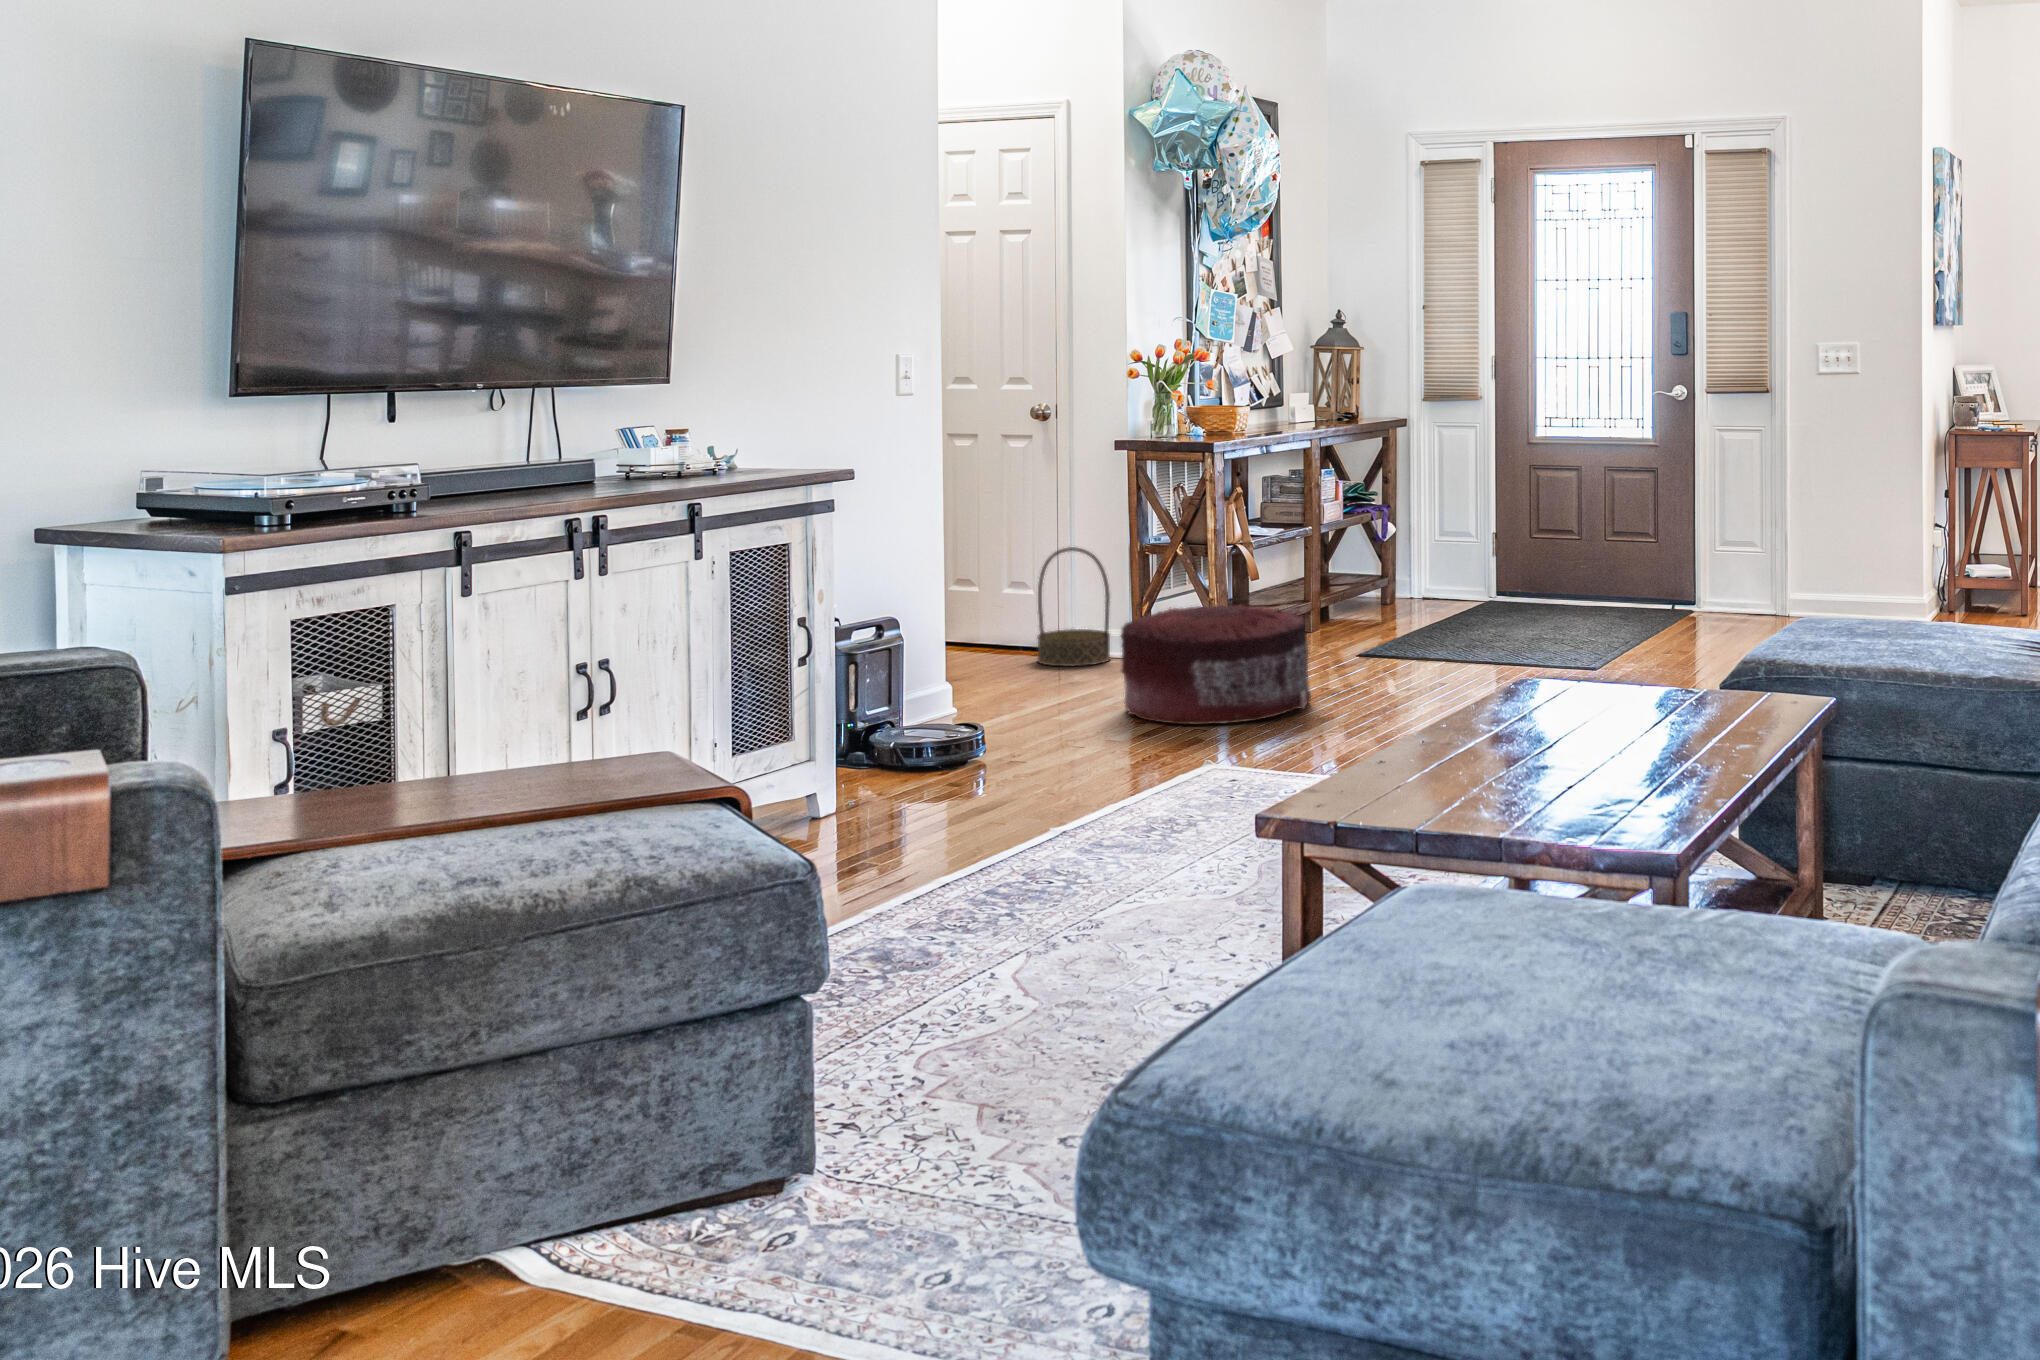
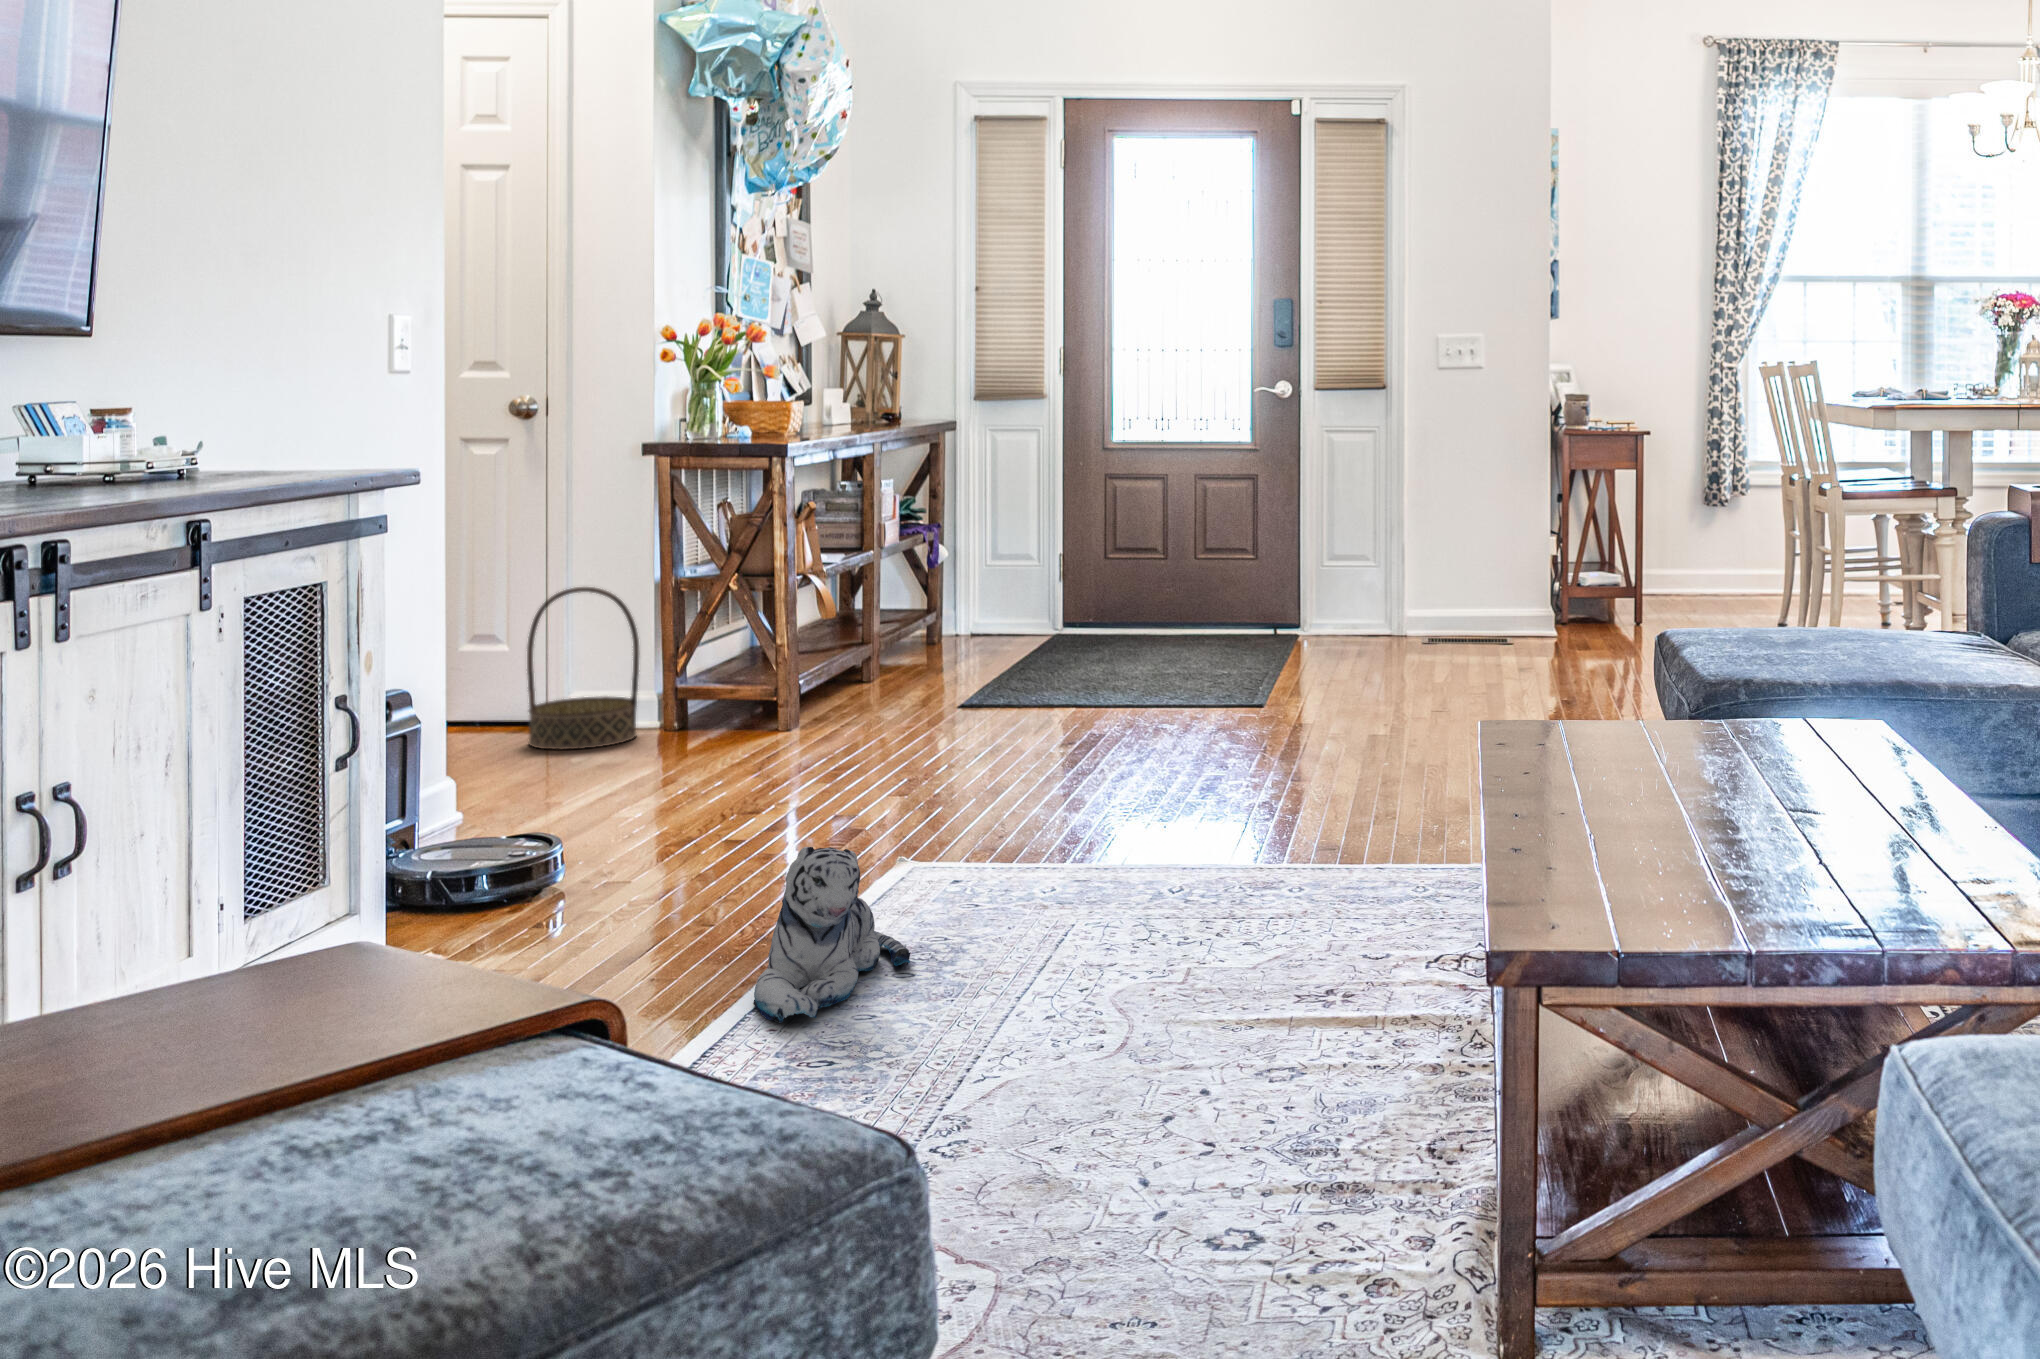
pouf: present [1121,605,1311,725] -> none [723,649,988,815]
plush toy: none [1021,731,1138,843] -> present [753,847,910,1023]

